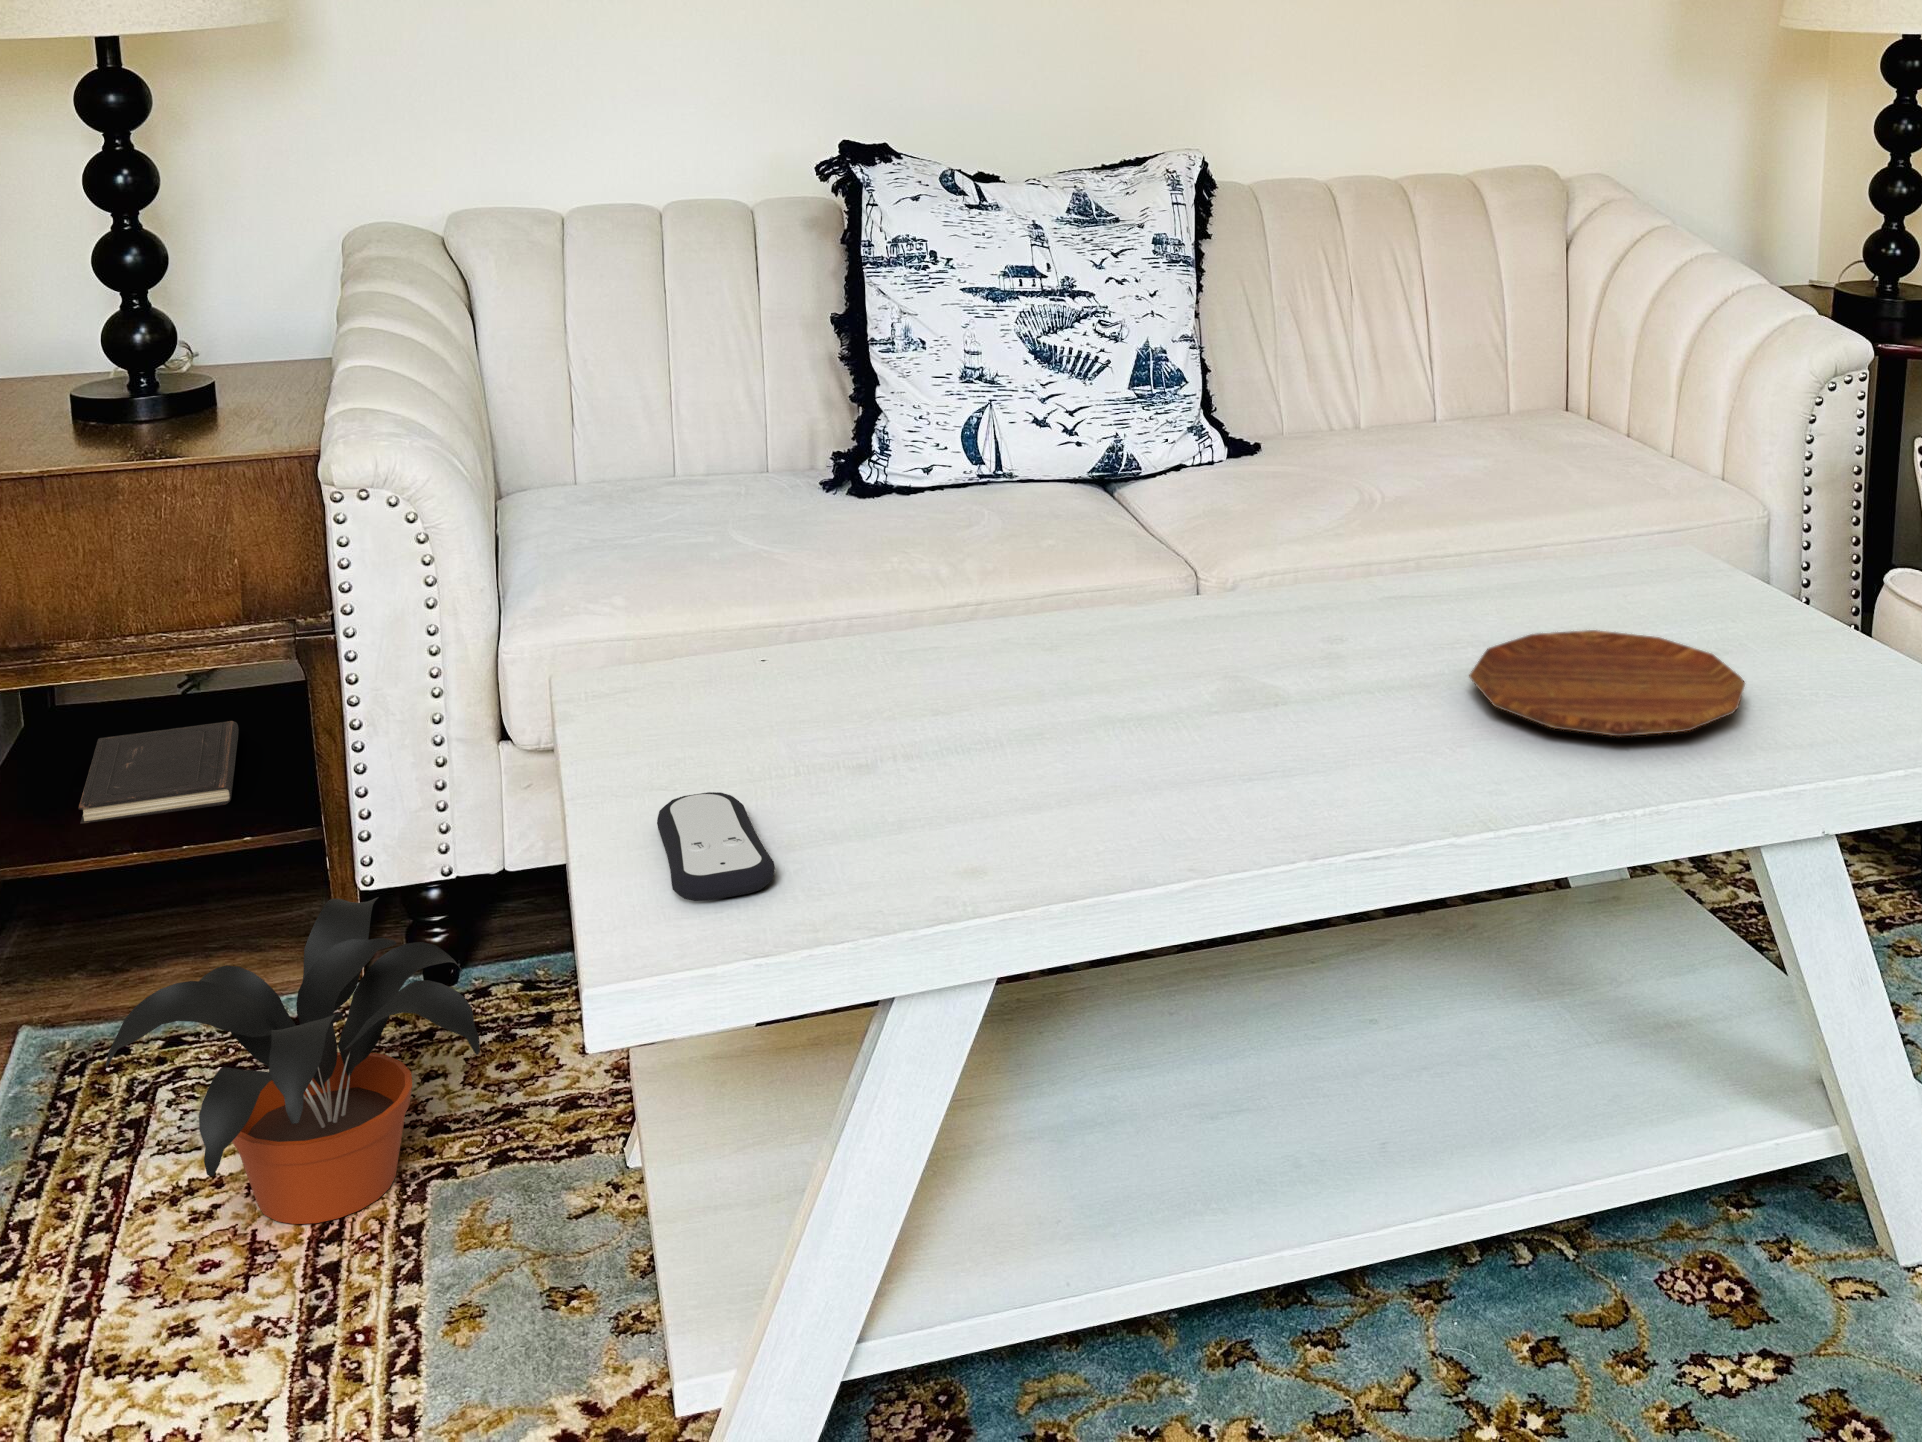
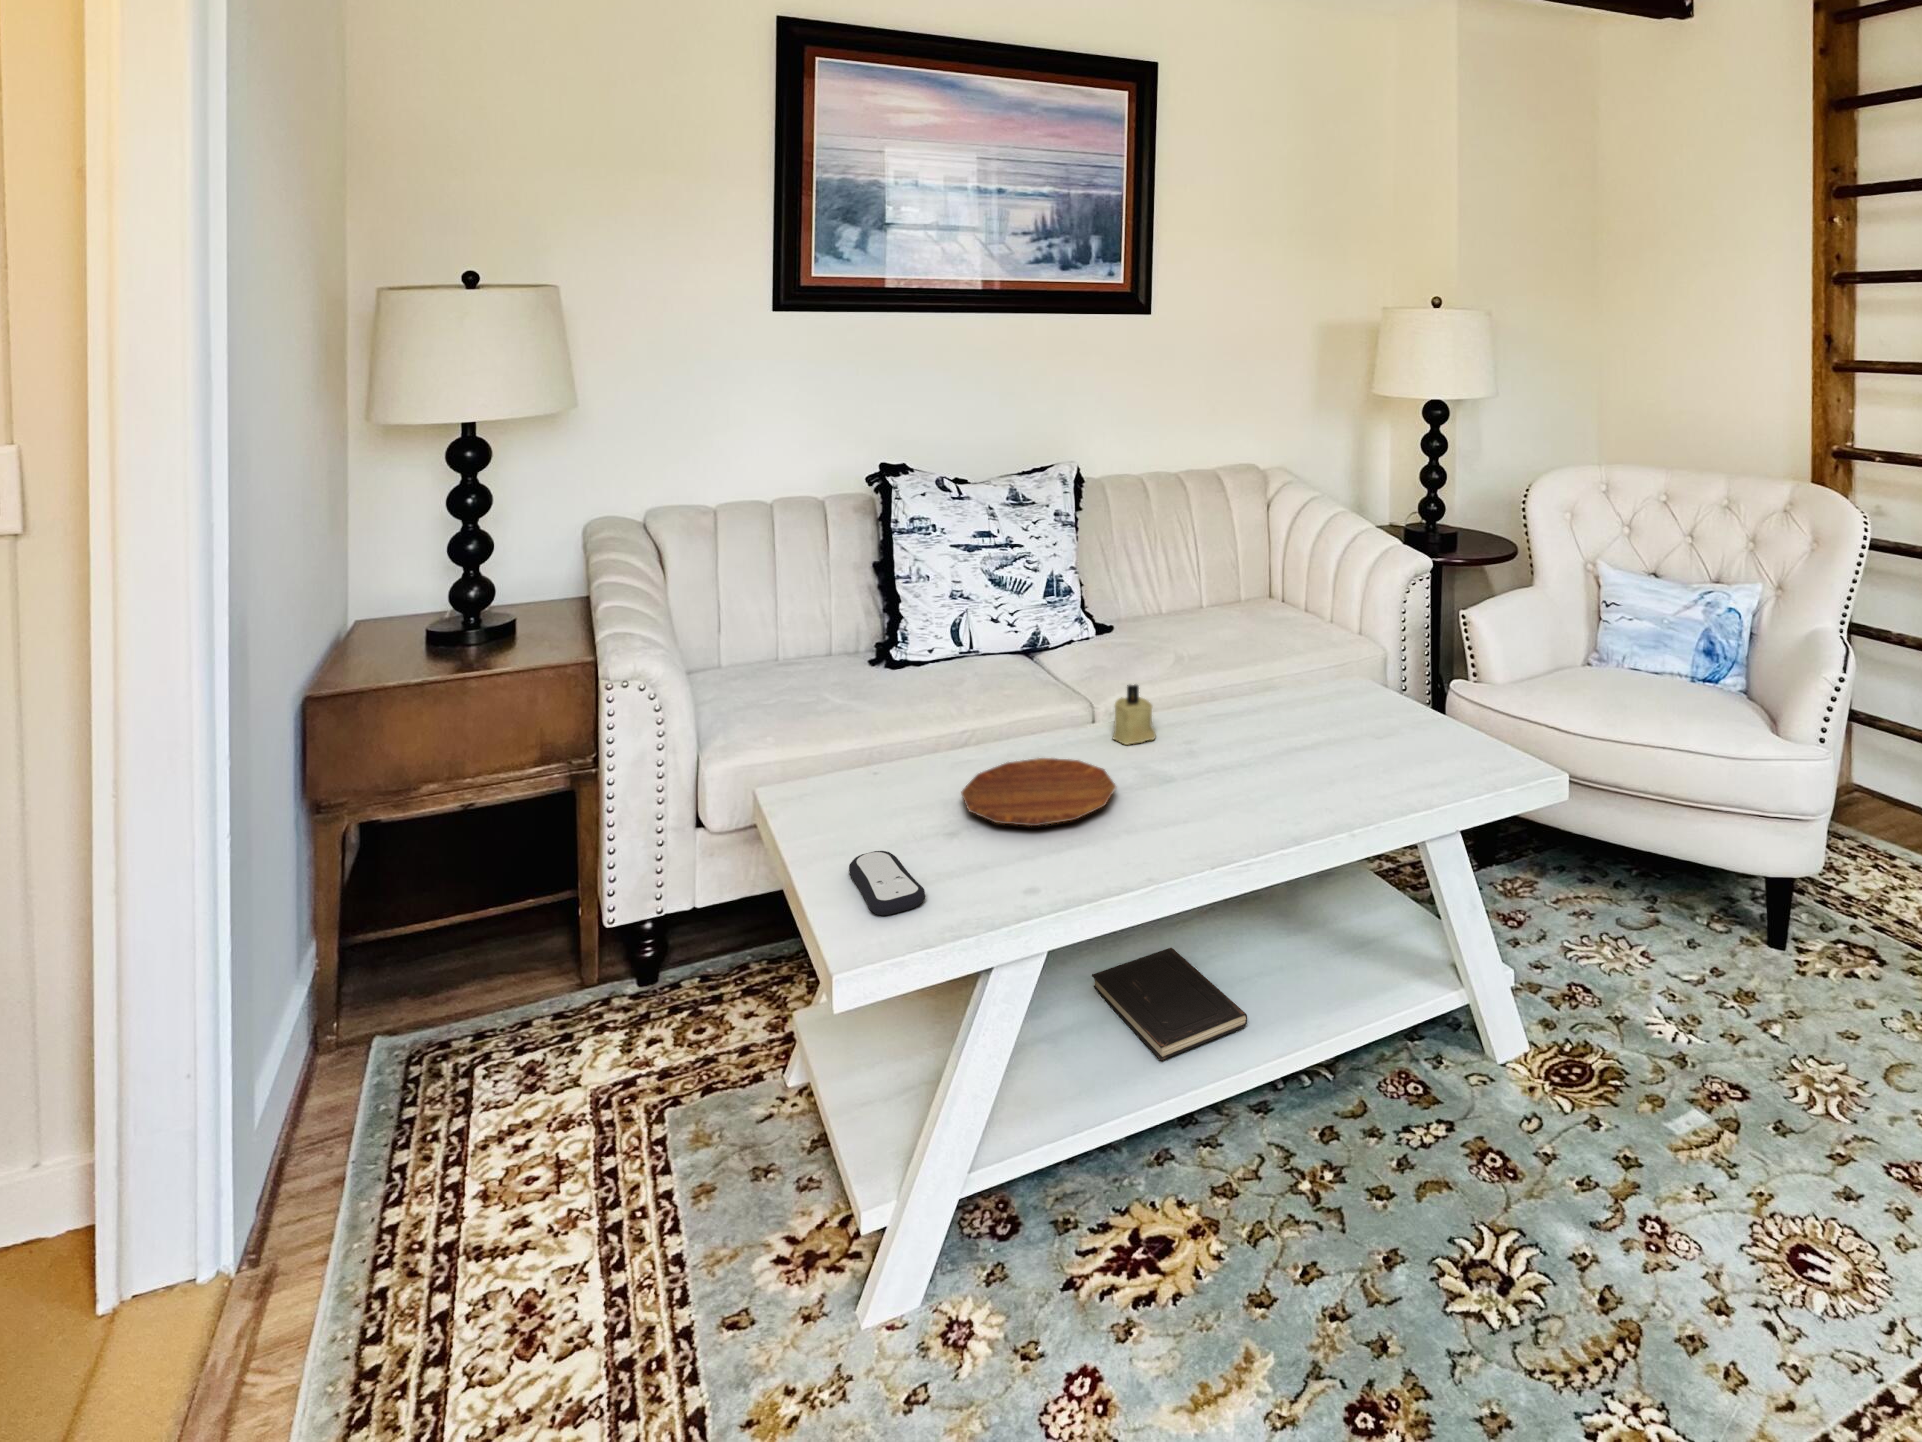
candle: none [1195,536,1276,645] -> present [1113,685,1156,745]
tray: present [1469,630,1745,736] -> present [961,758,1116,826]
hardcover book: present [79,721,239,823] -> present [1092,948,1247,1060]
potted plant: present [106,898,480,1224] -> none [470,931,706,1147]

